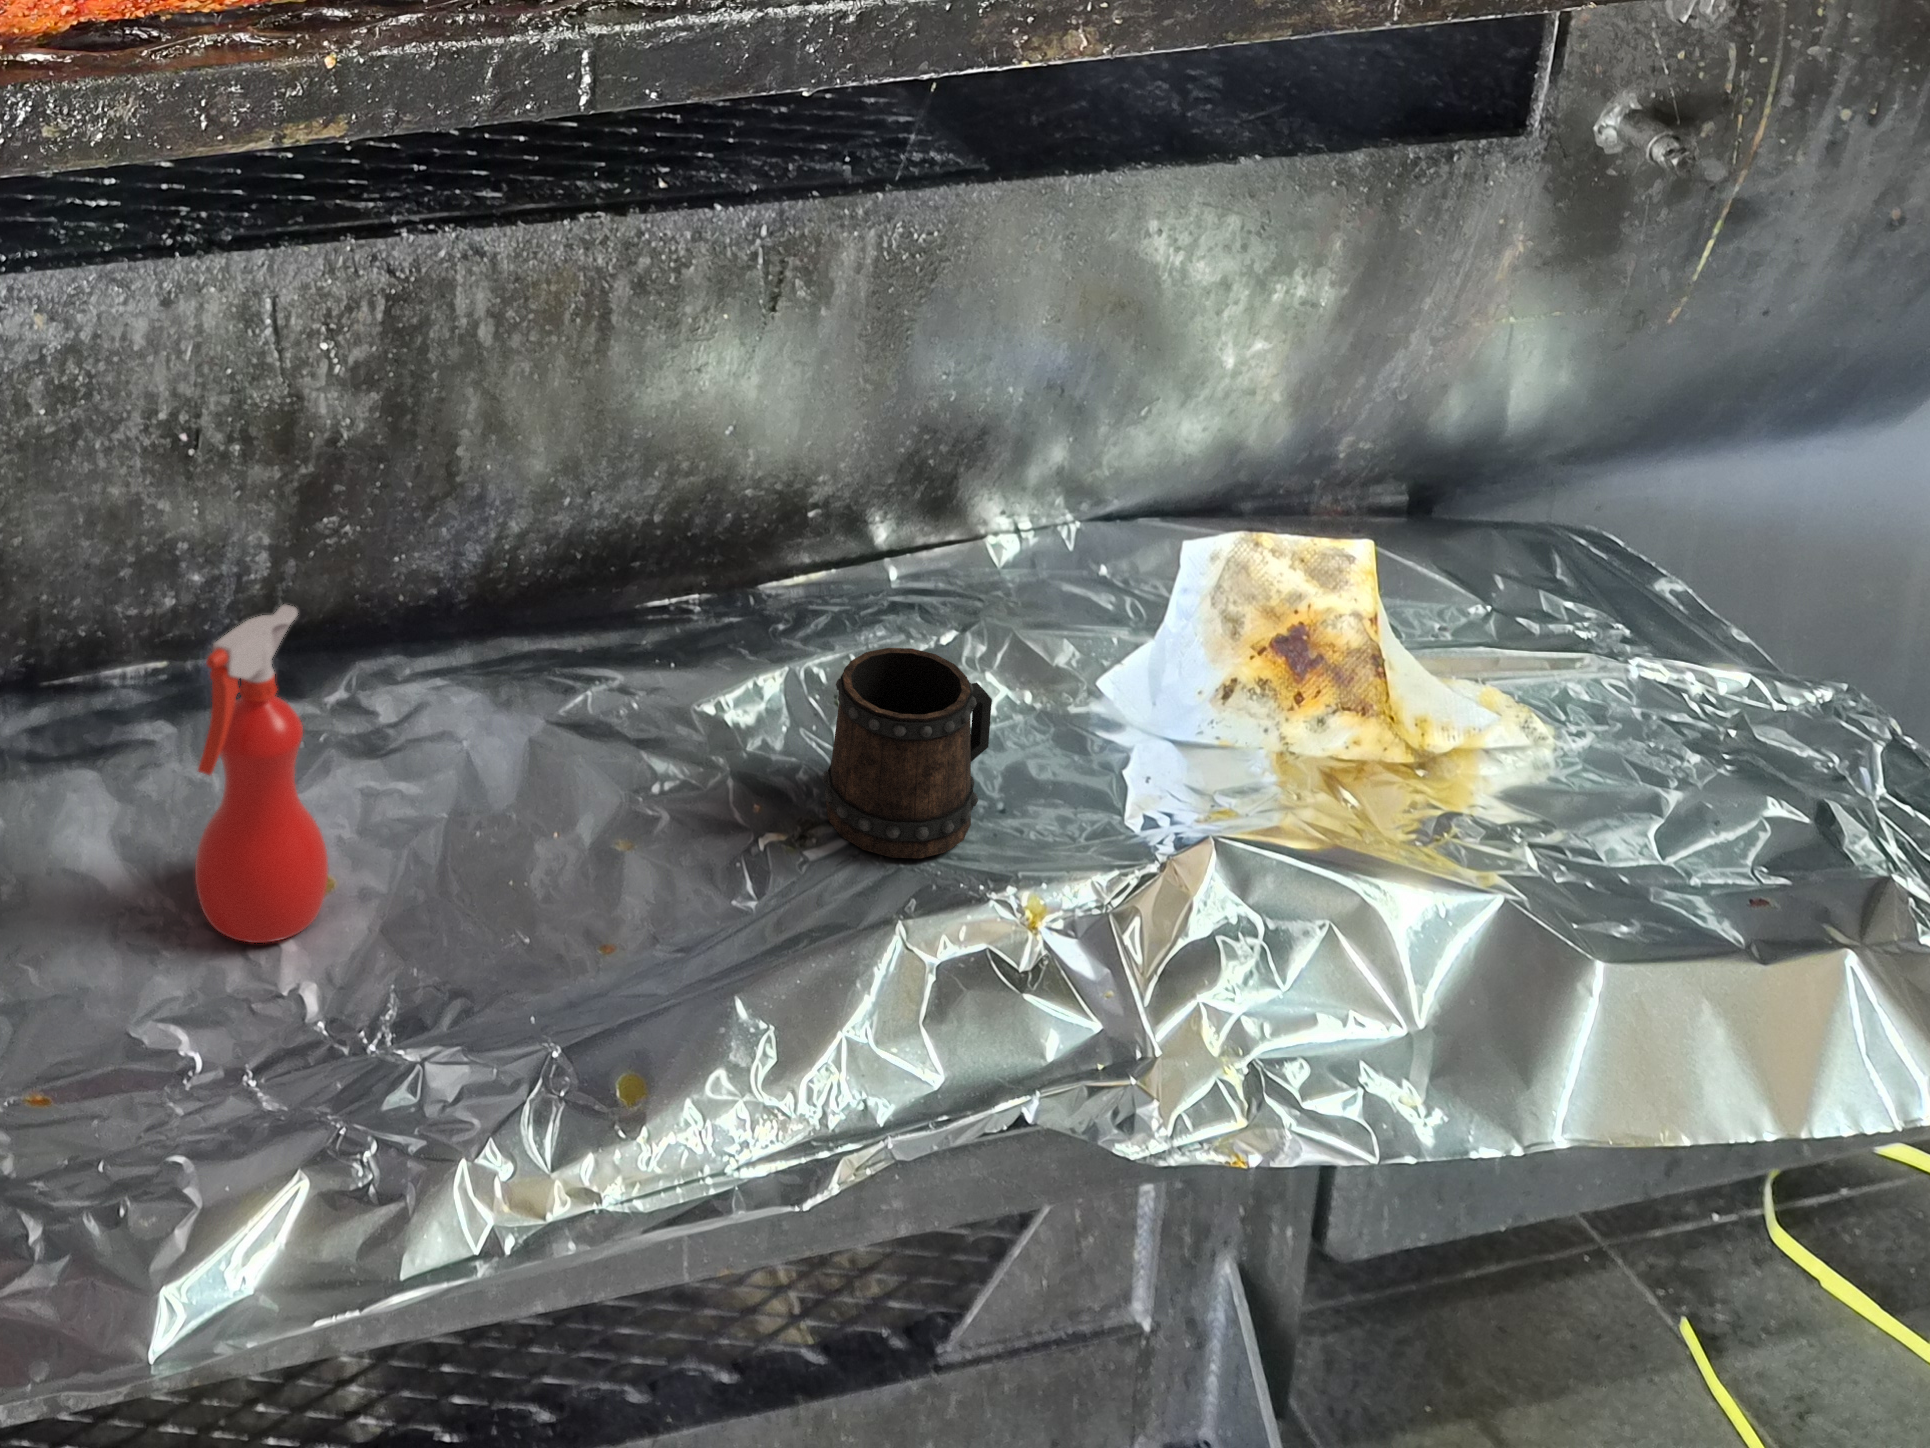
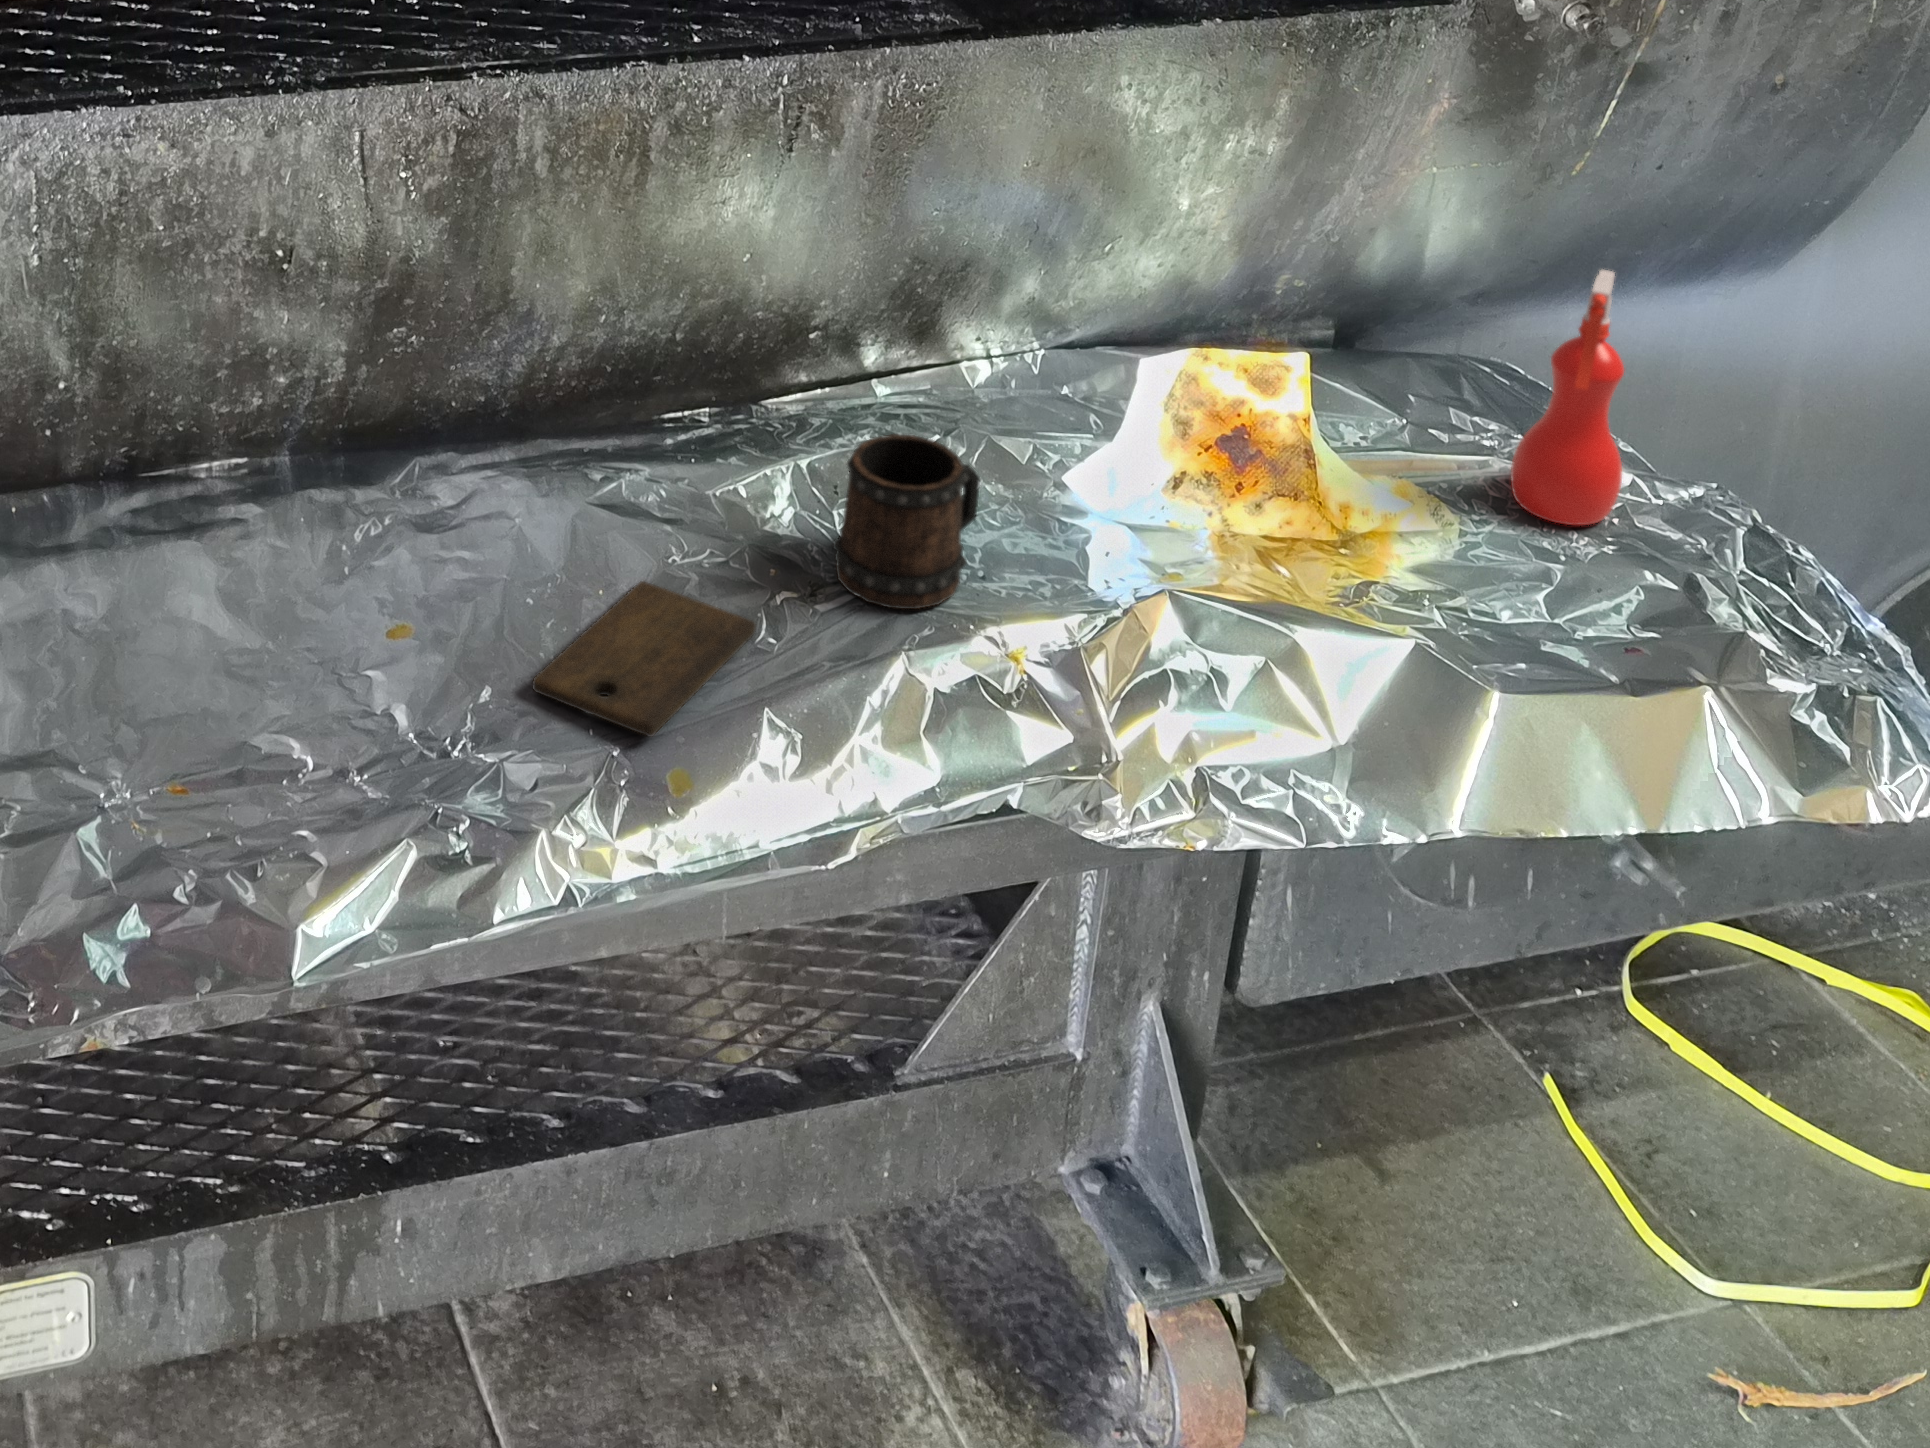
spray bottle: present [195,605,328,943] -> present [1511,270,1624,525]
cutting board: none [467,825,731,1029] -> present [532,581,756,736]

